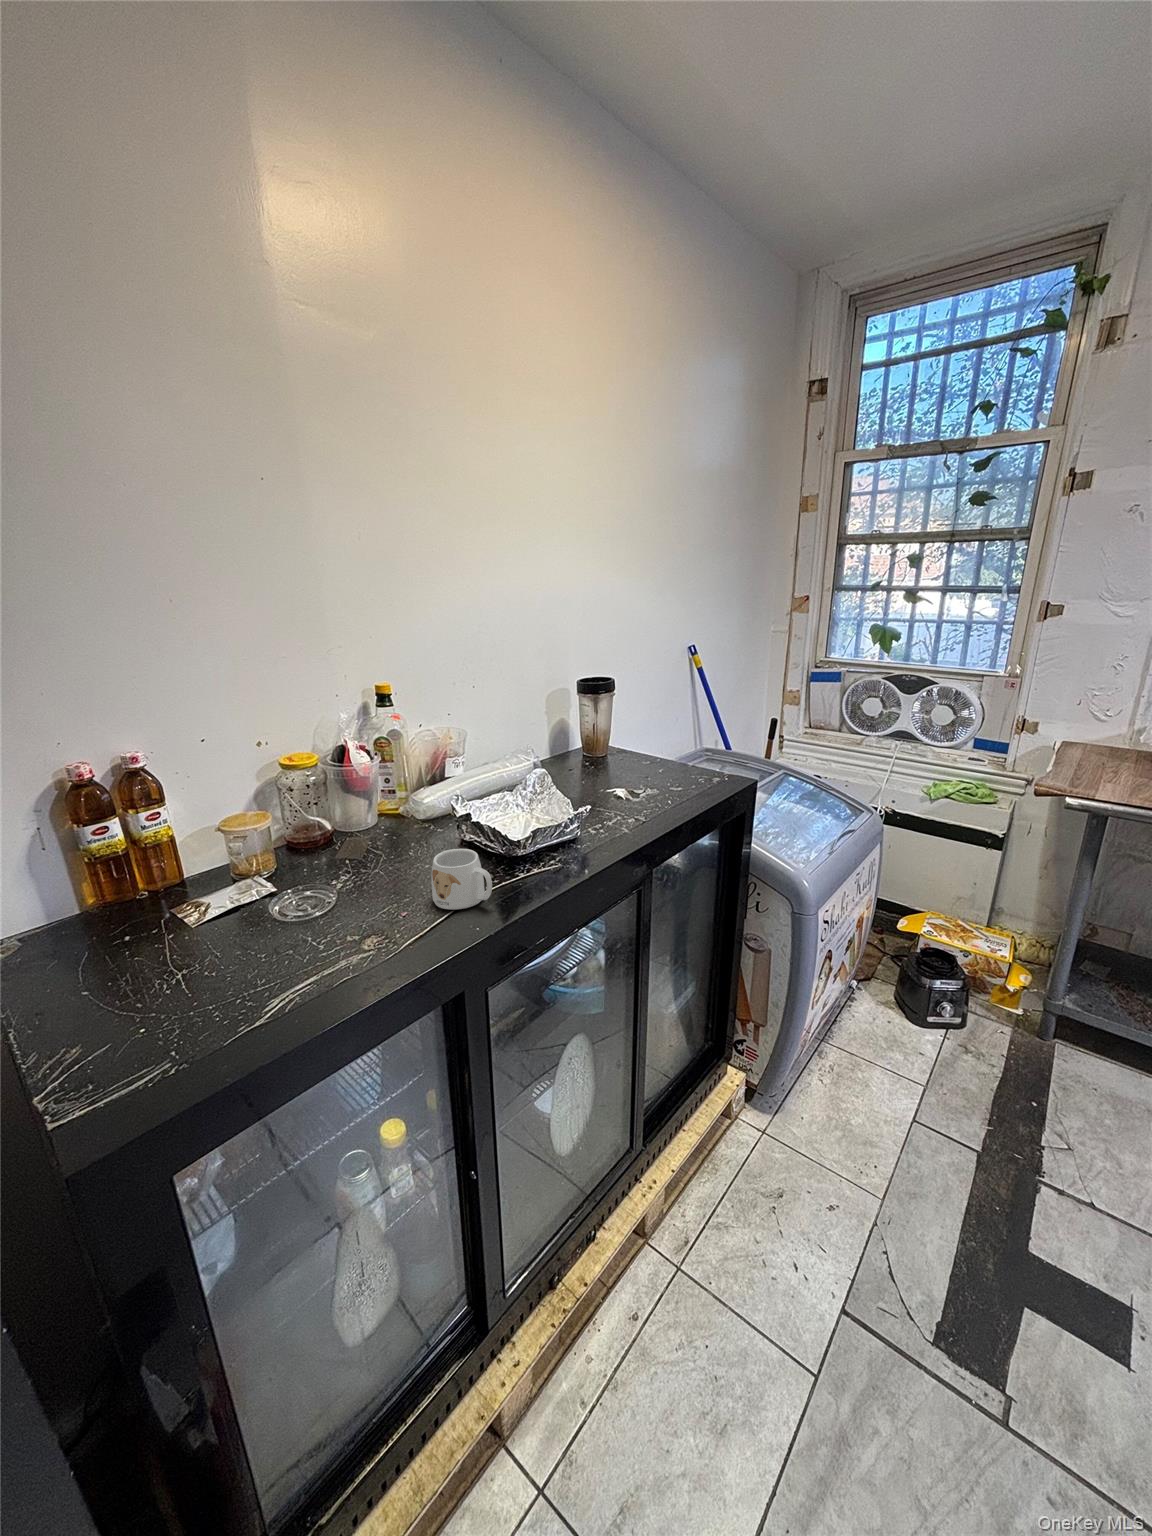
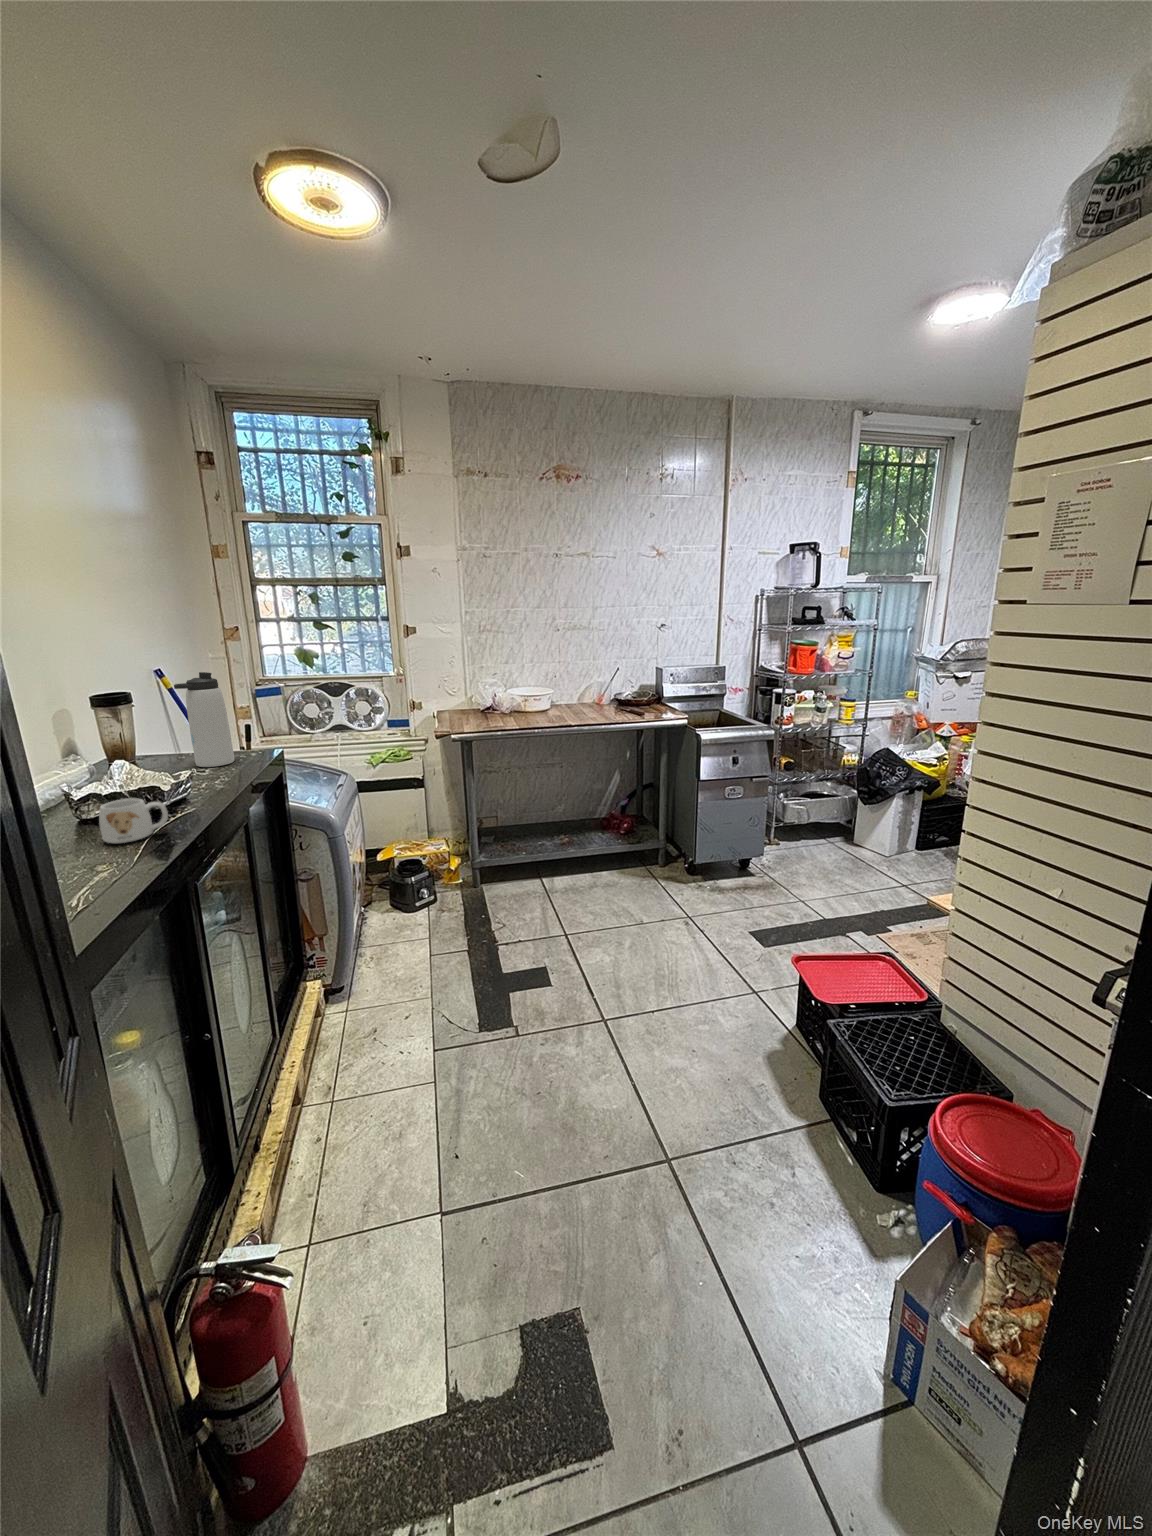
thermos bottle: none [634,675,686,795] -> present [174,672,234,767]

